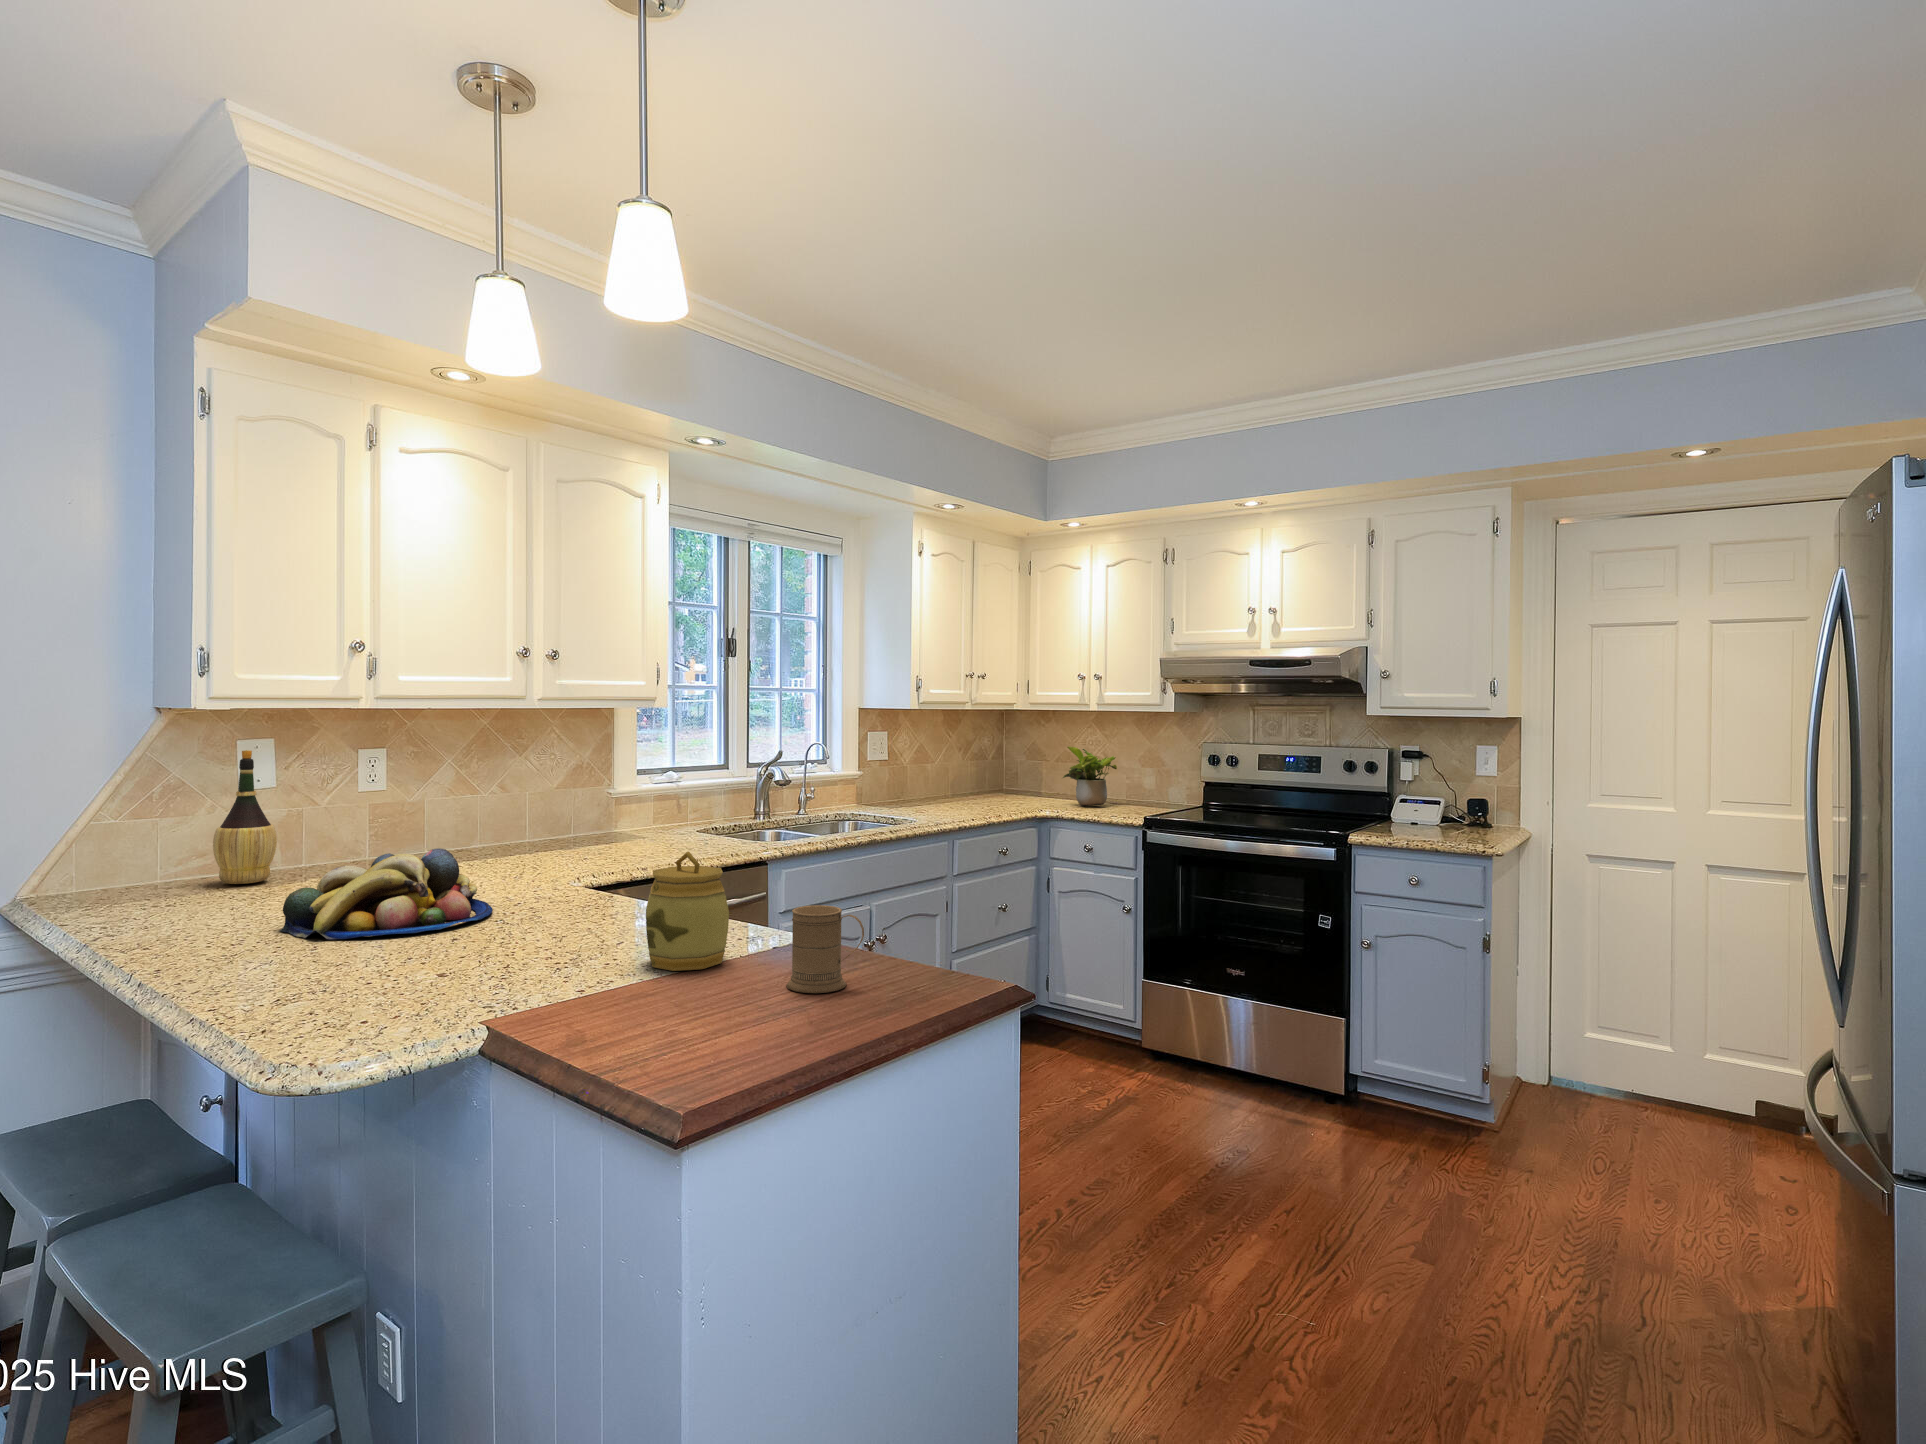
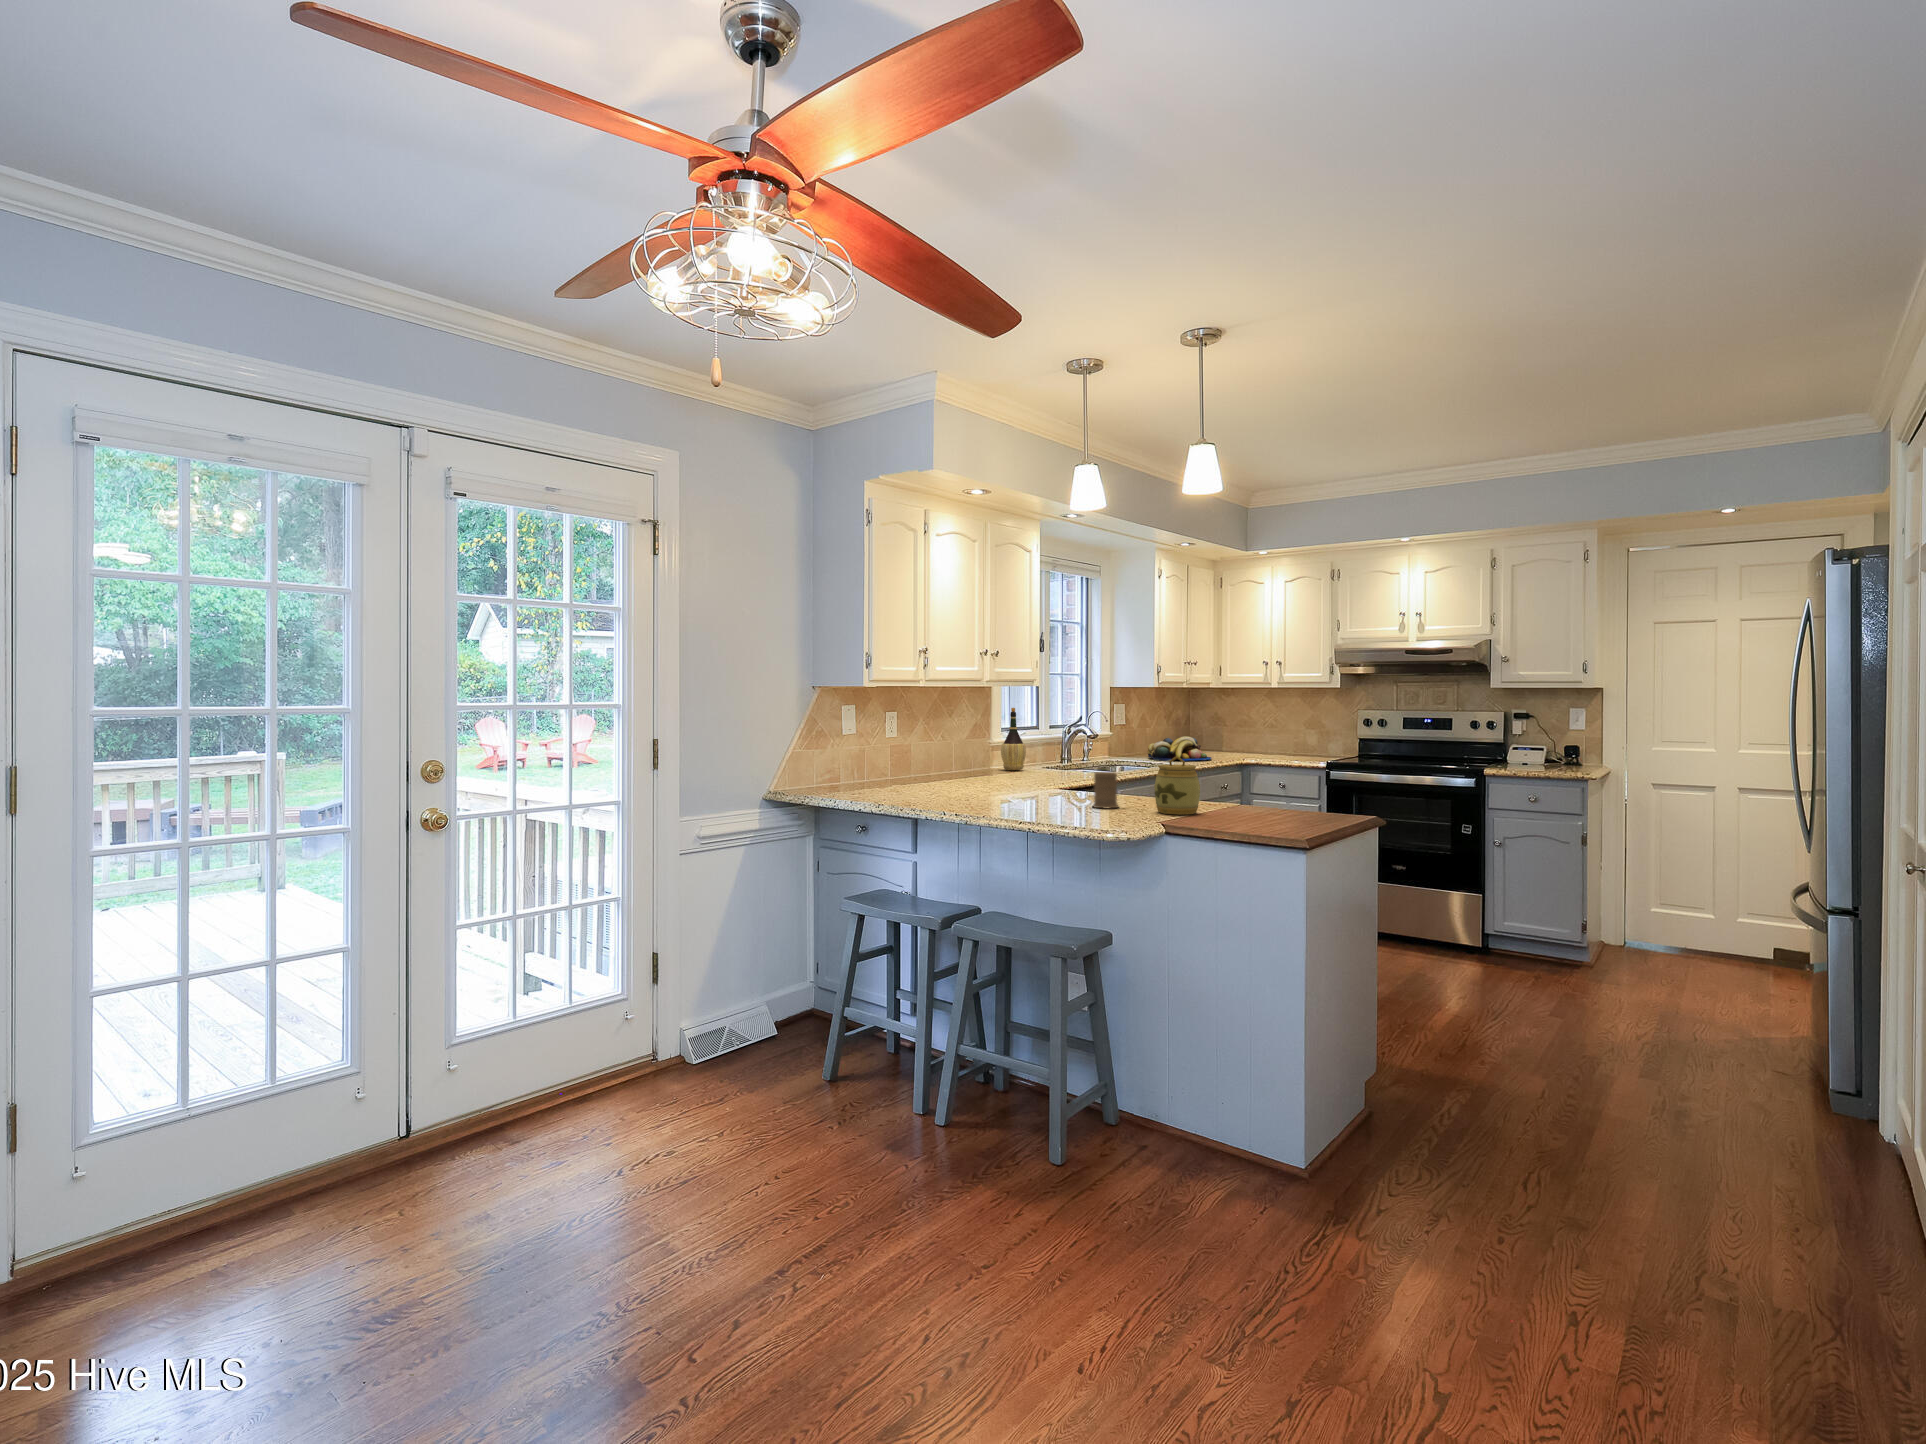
potted plant: present [1063,747,1117,806] -> none [1254,714,1296,757]
wine bottle: present [213,750,277,884] -> present [1001,708,1026,770]
fruit bowl: present [280,848,493,939] -> present [1147,736,1211,761]
mug: present [786,905,864,993] -> present [1093,772,1128,808]

